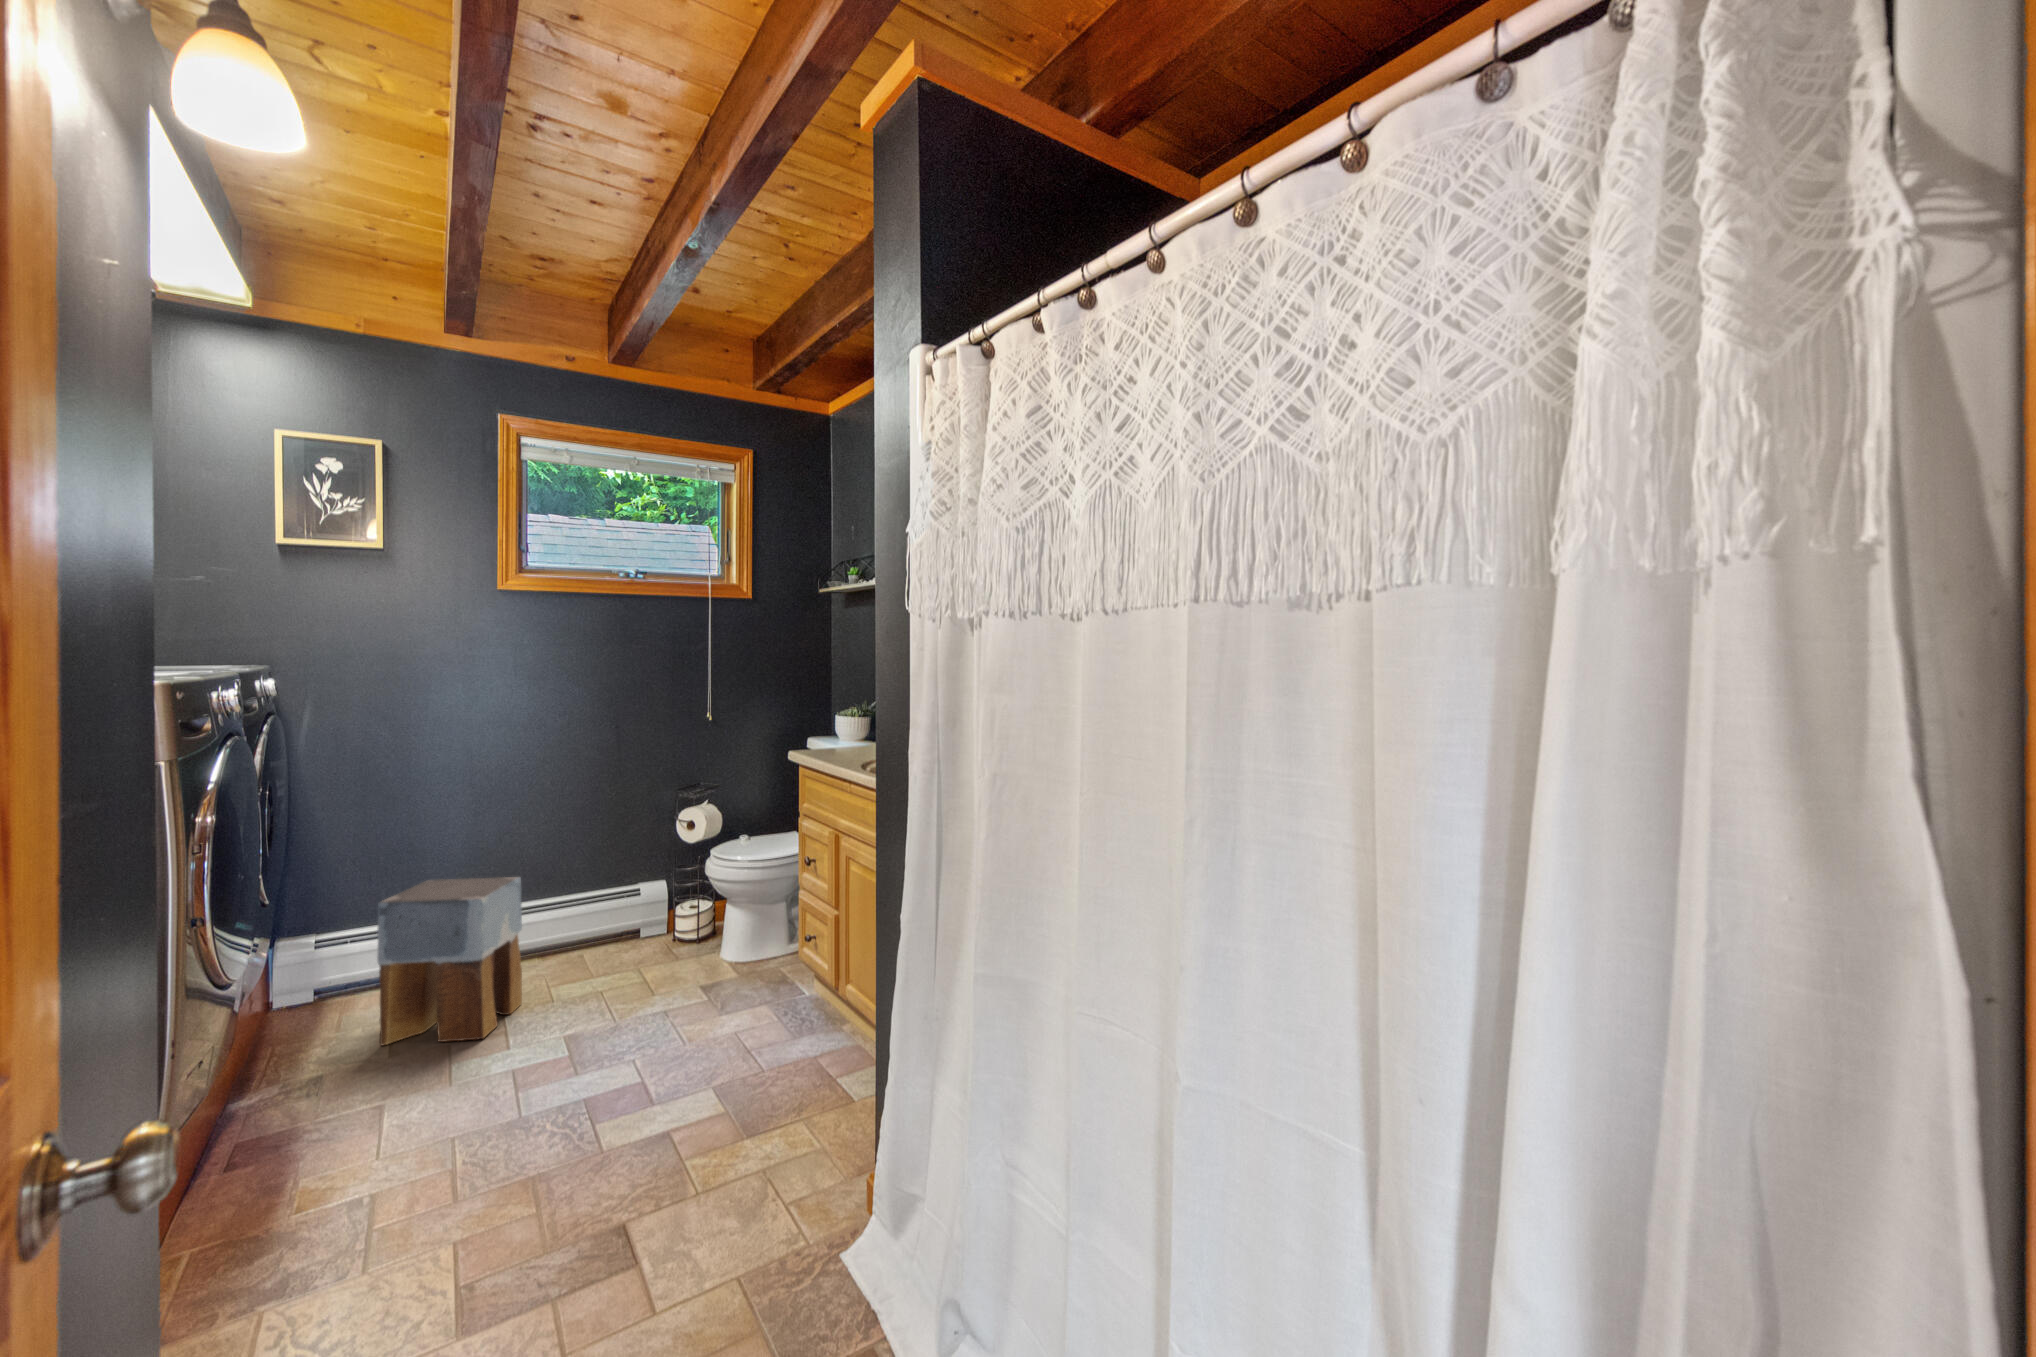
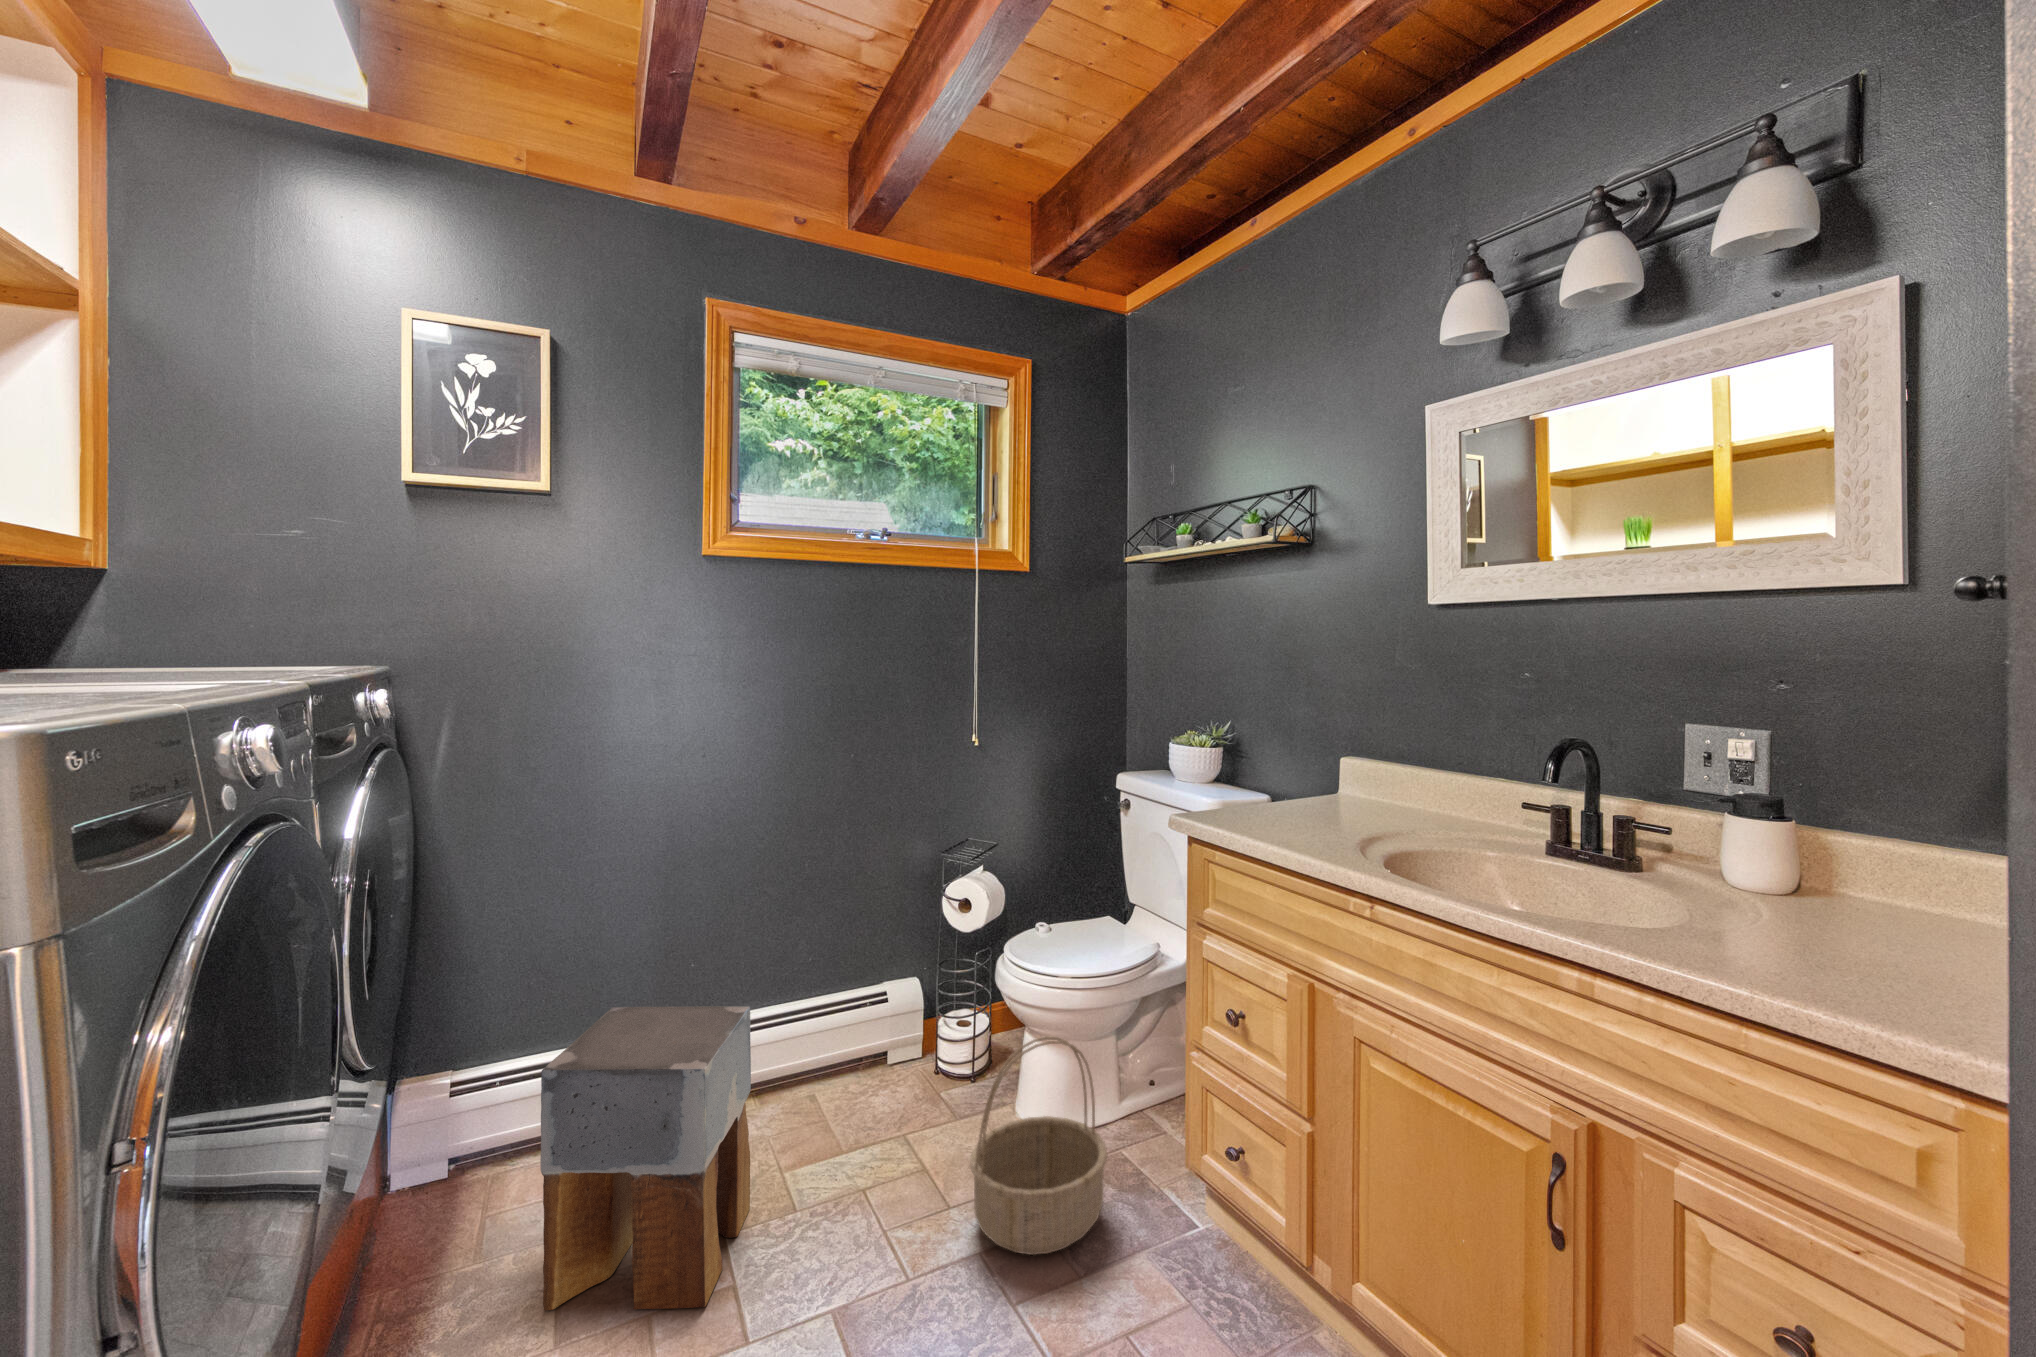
basket: none [661,887,753,1011] -> present [970,1036,1108,1255]

